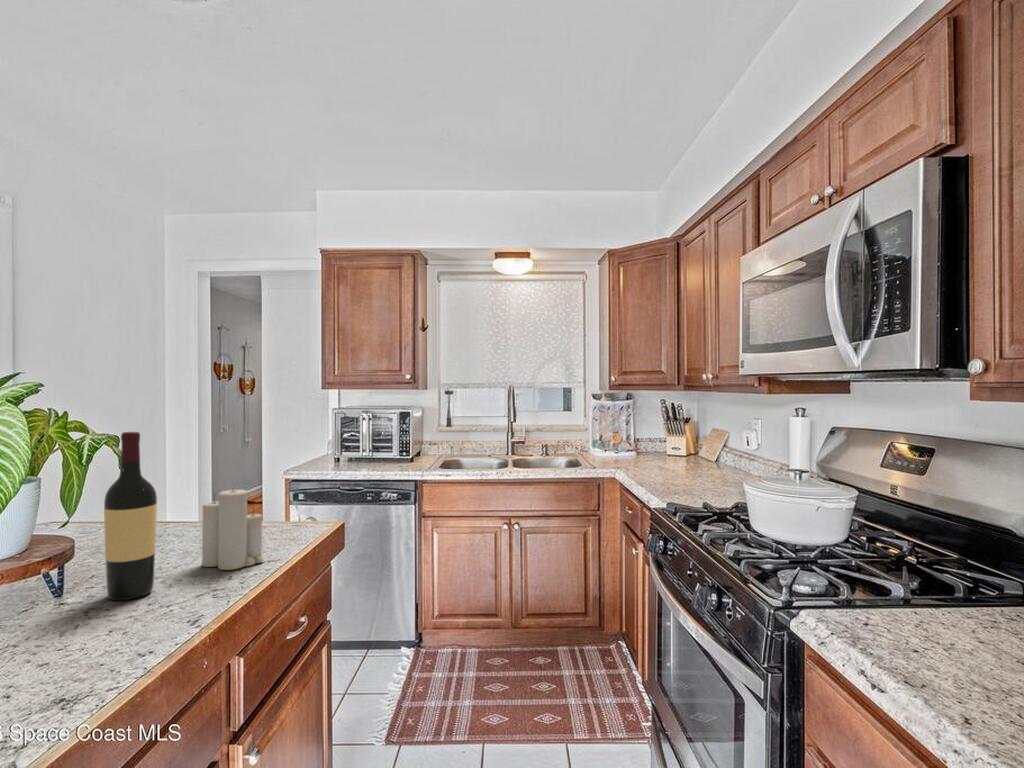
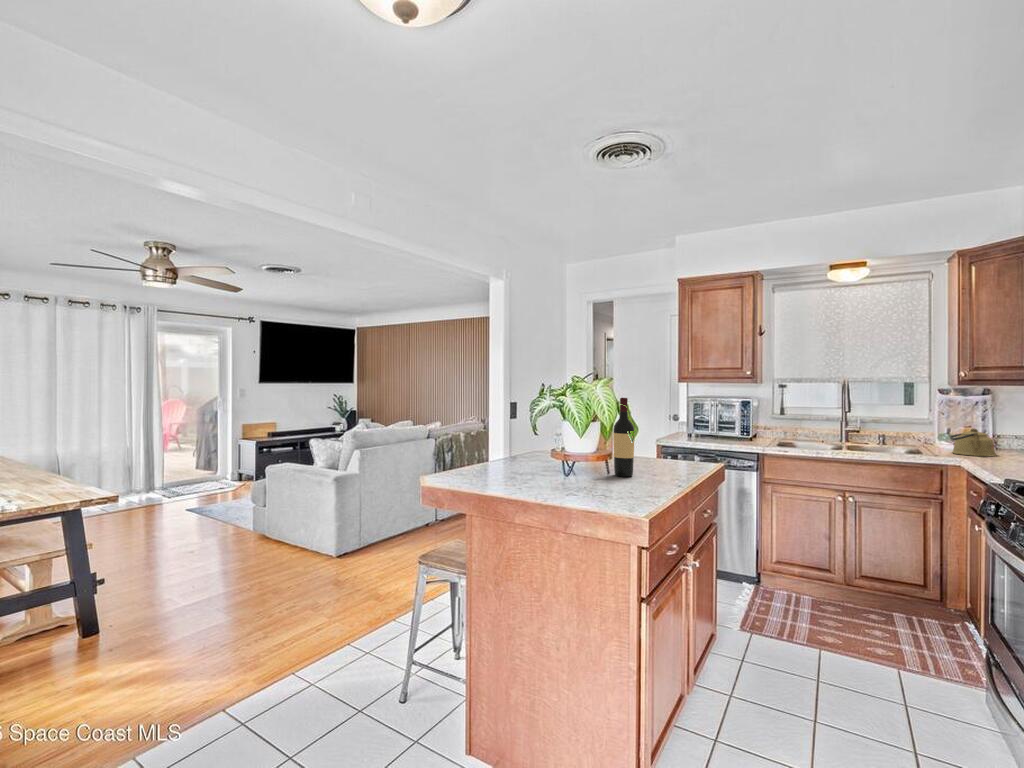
kettle: none [604,436,641,465] -> present [950,429,996,456]
candle: present [202,489,263,570] -> none [647,428,679,474]

